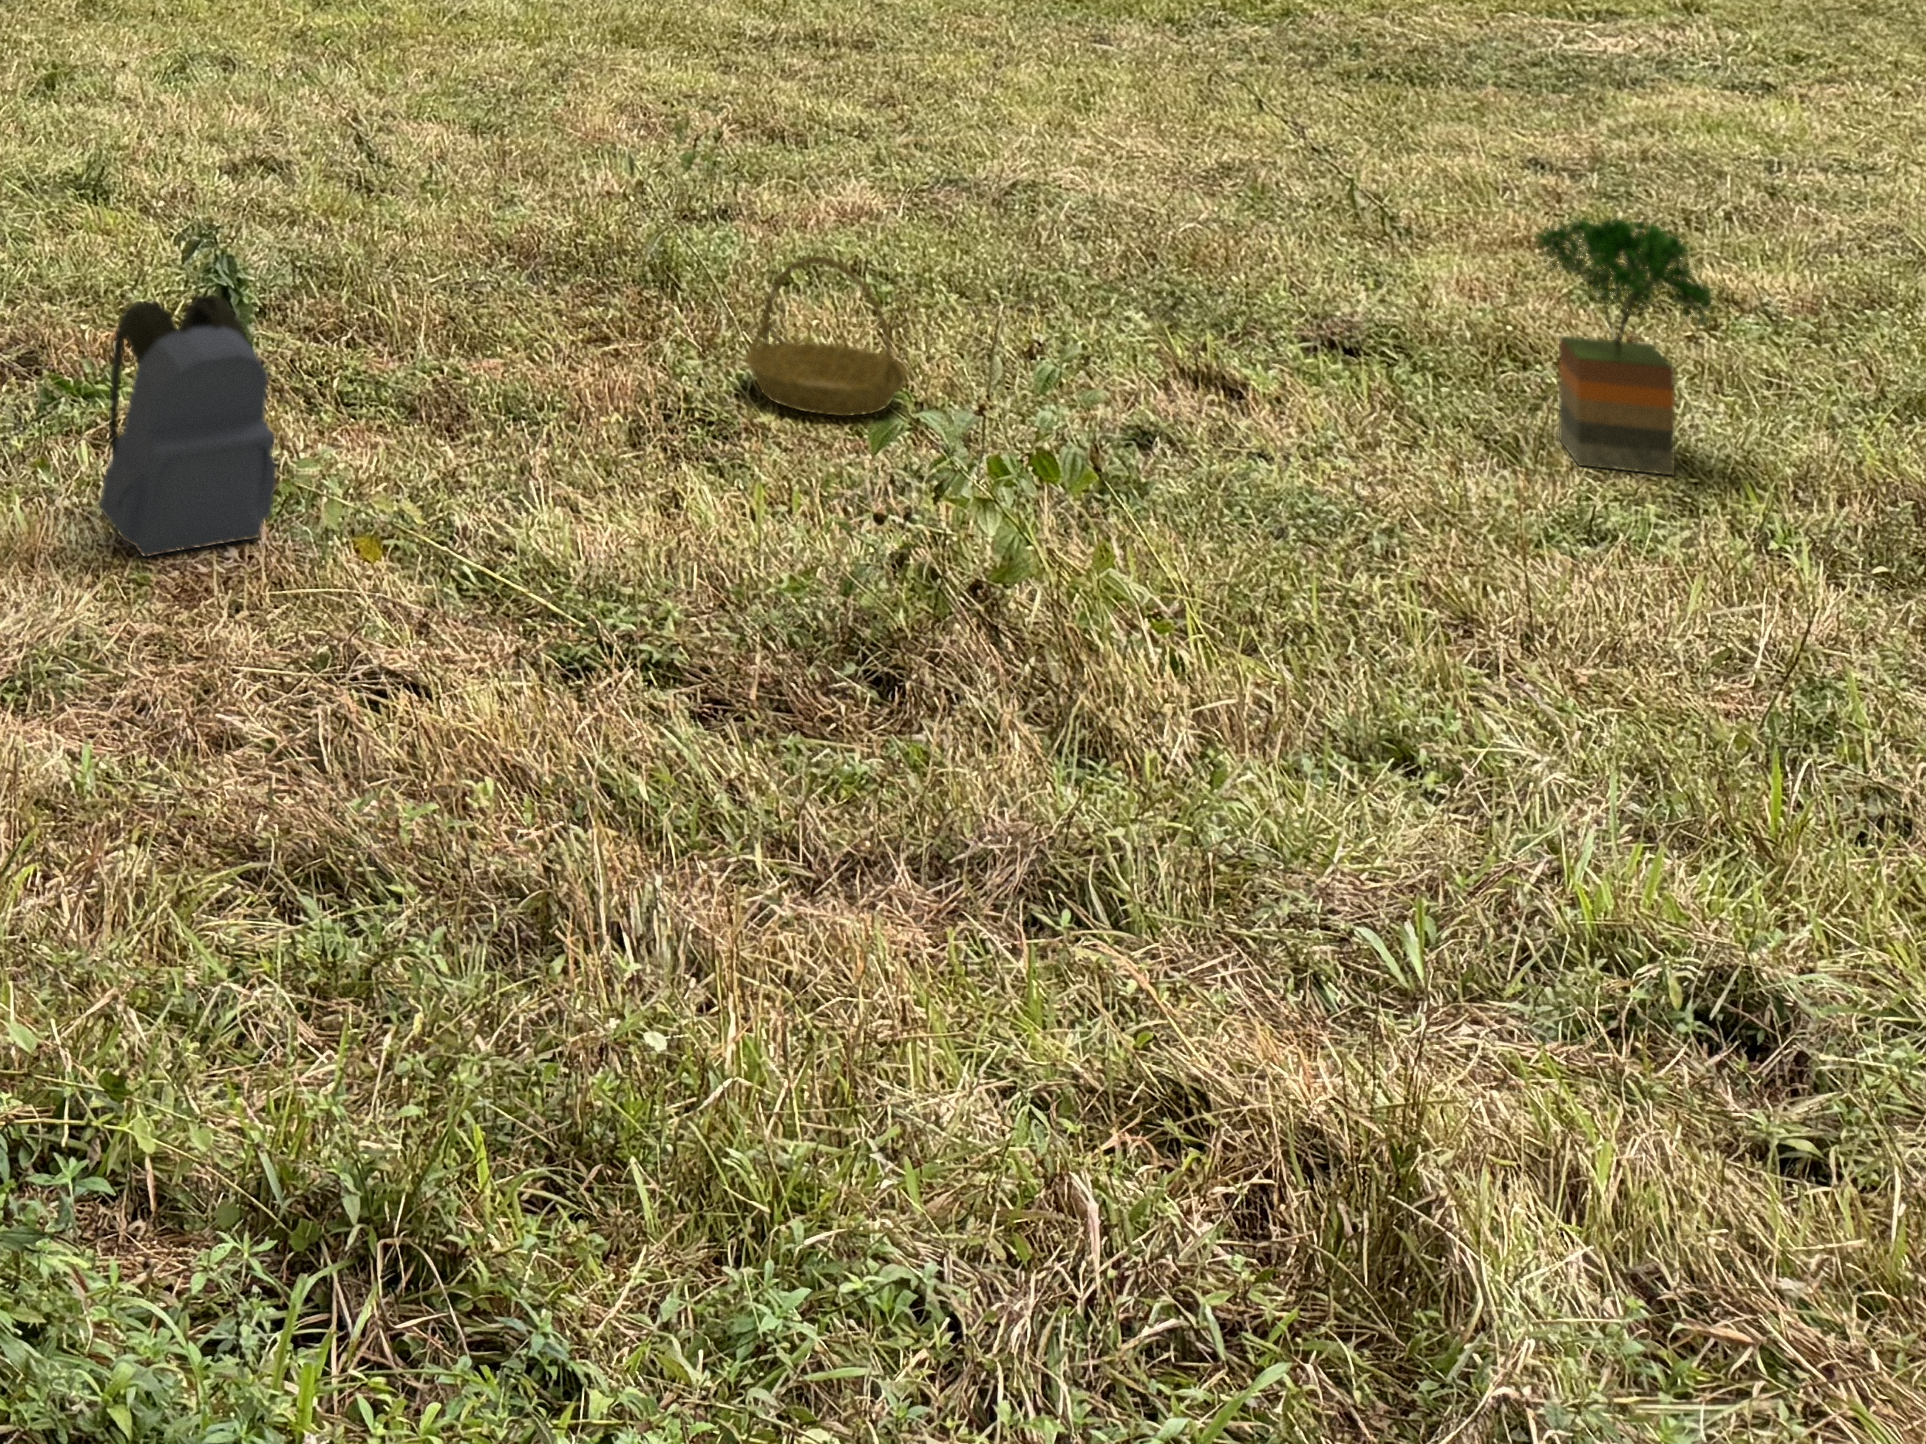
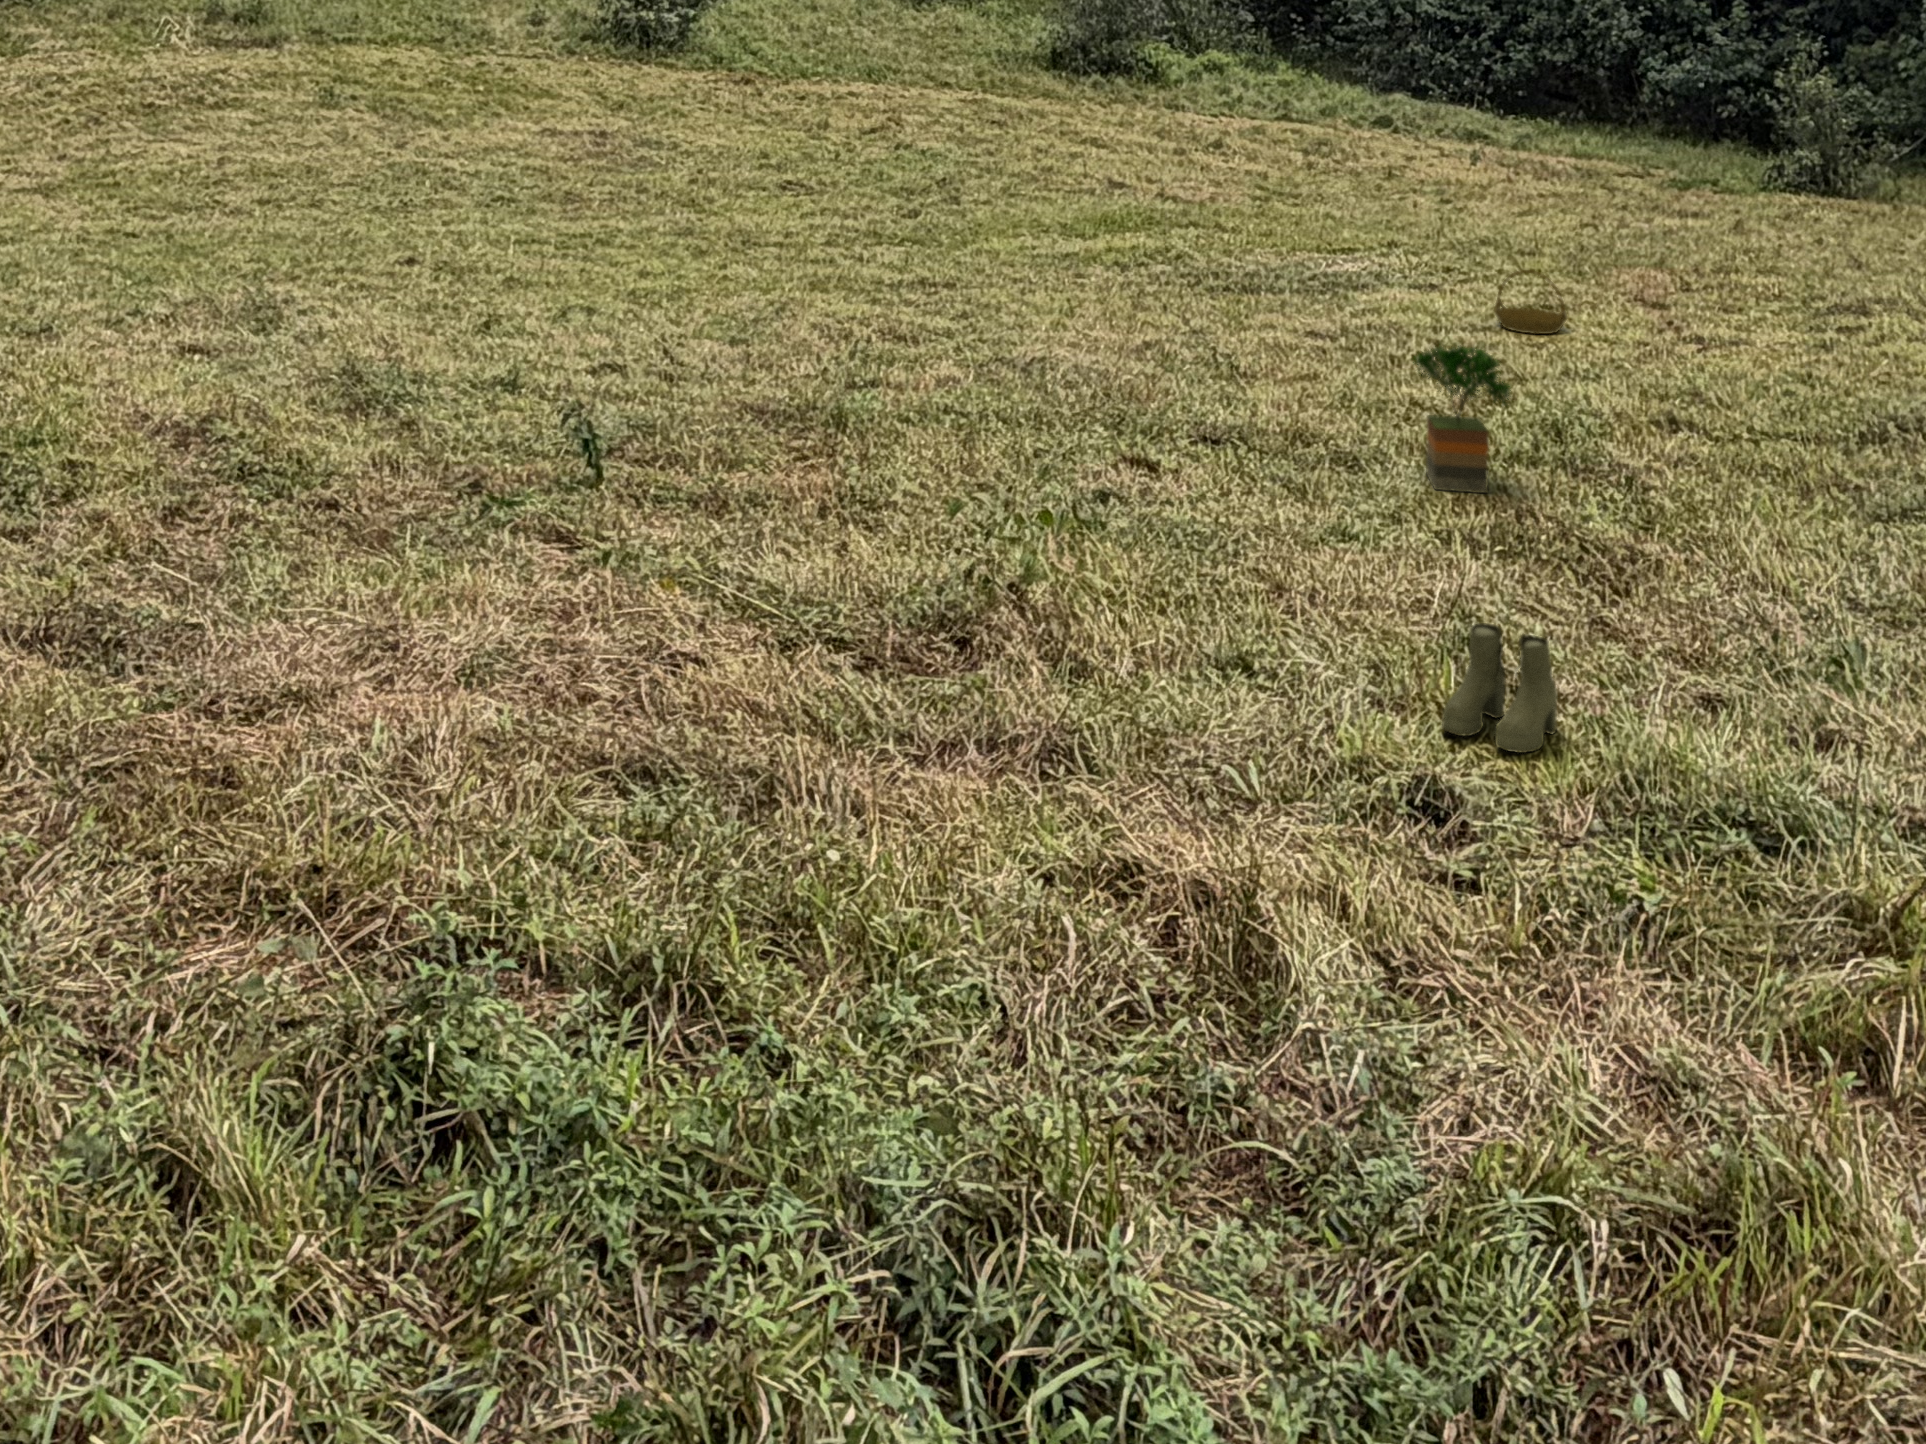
basket: present [745,257,908,416] -> present [1494,270,1567,334]
backpack: present [99,295,277,557] -> none [556,429,665,587]
boots: none [1676,689,1888,925] -> present [1442,623,1558,753]

